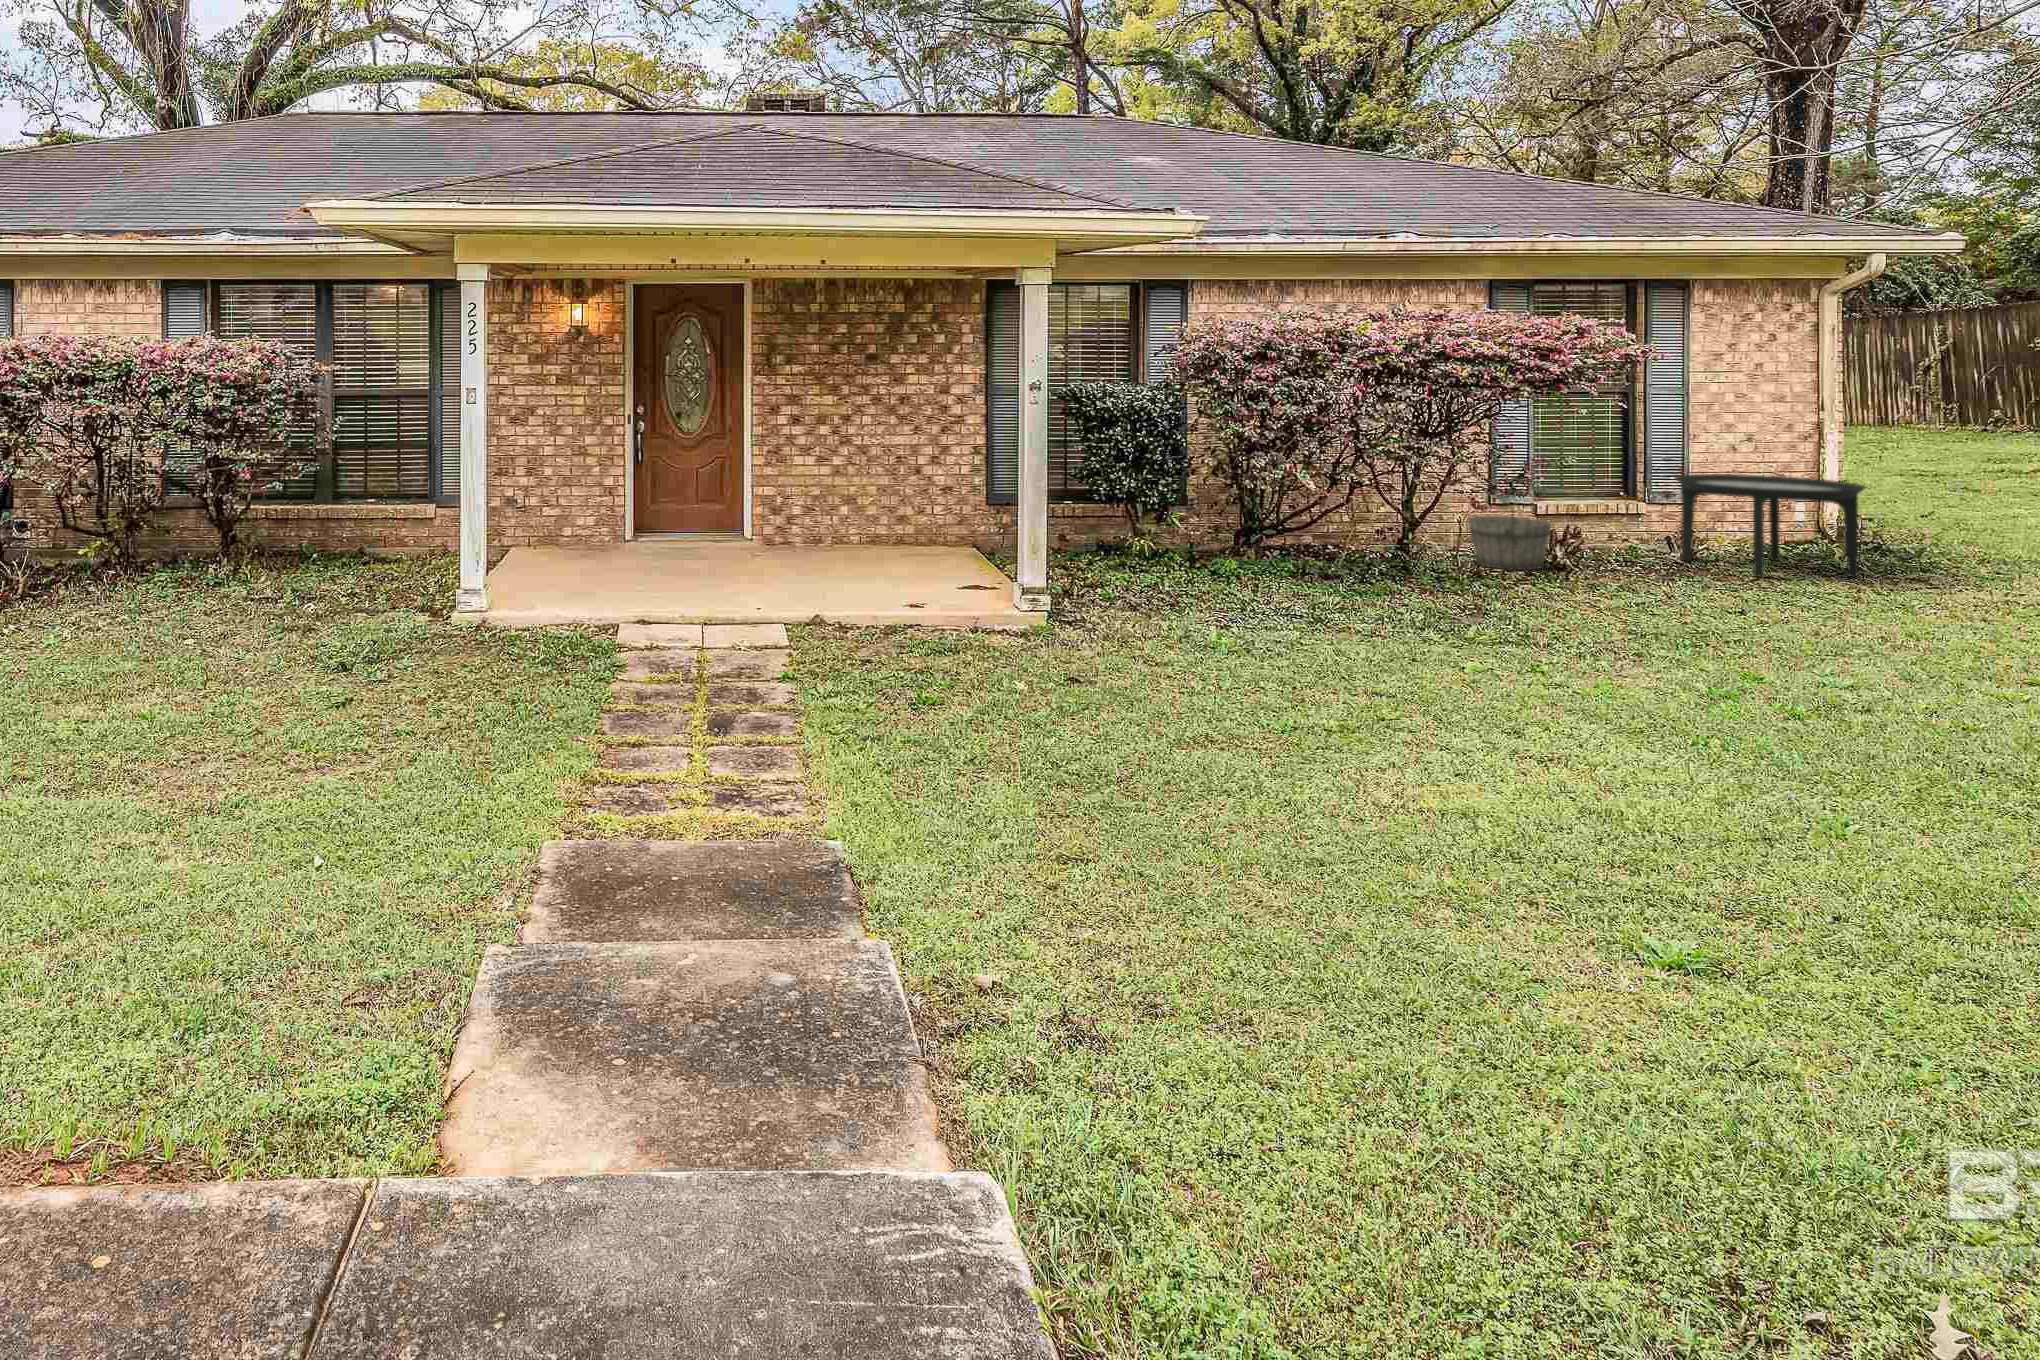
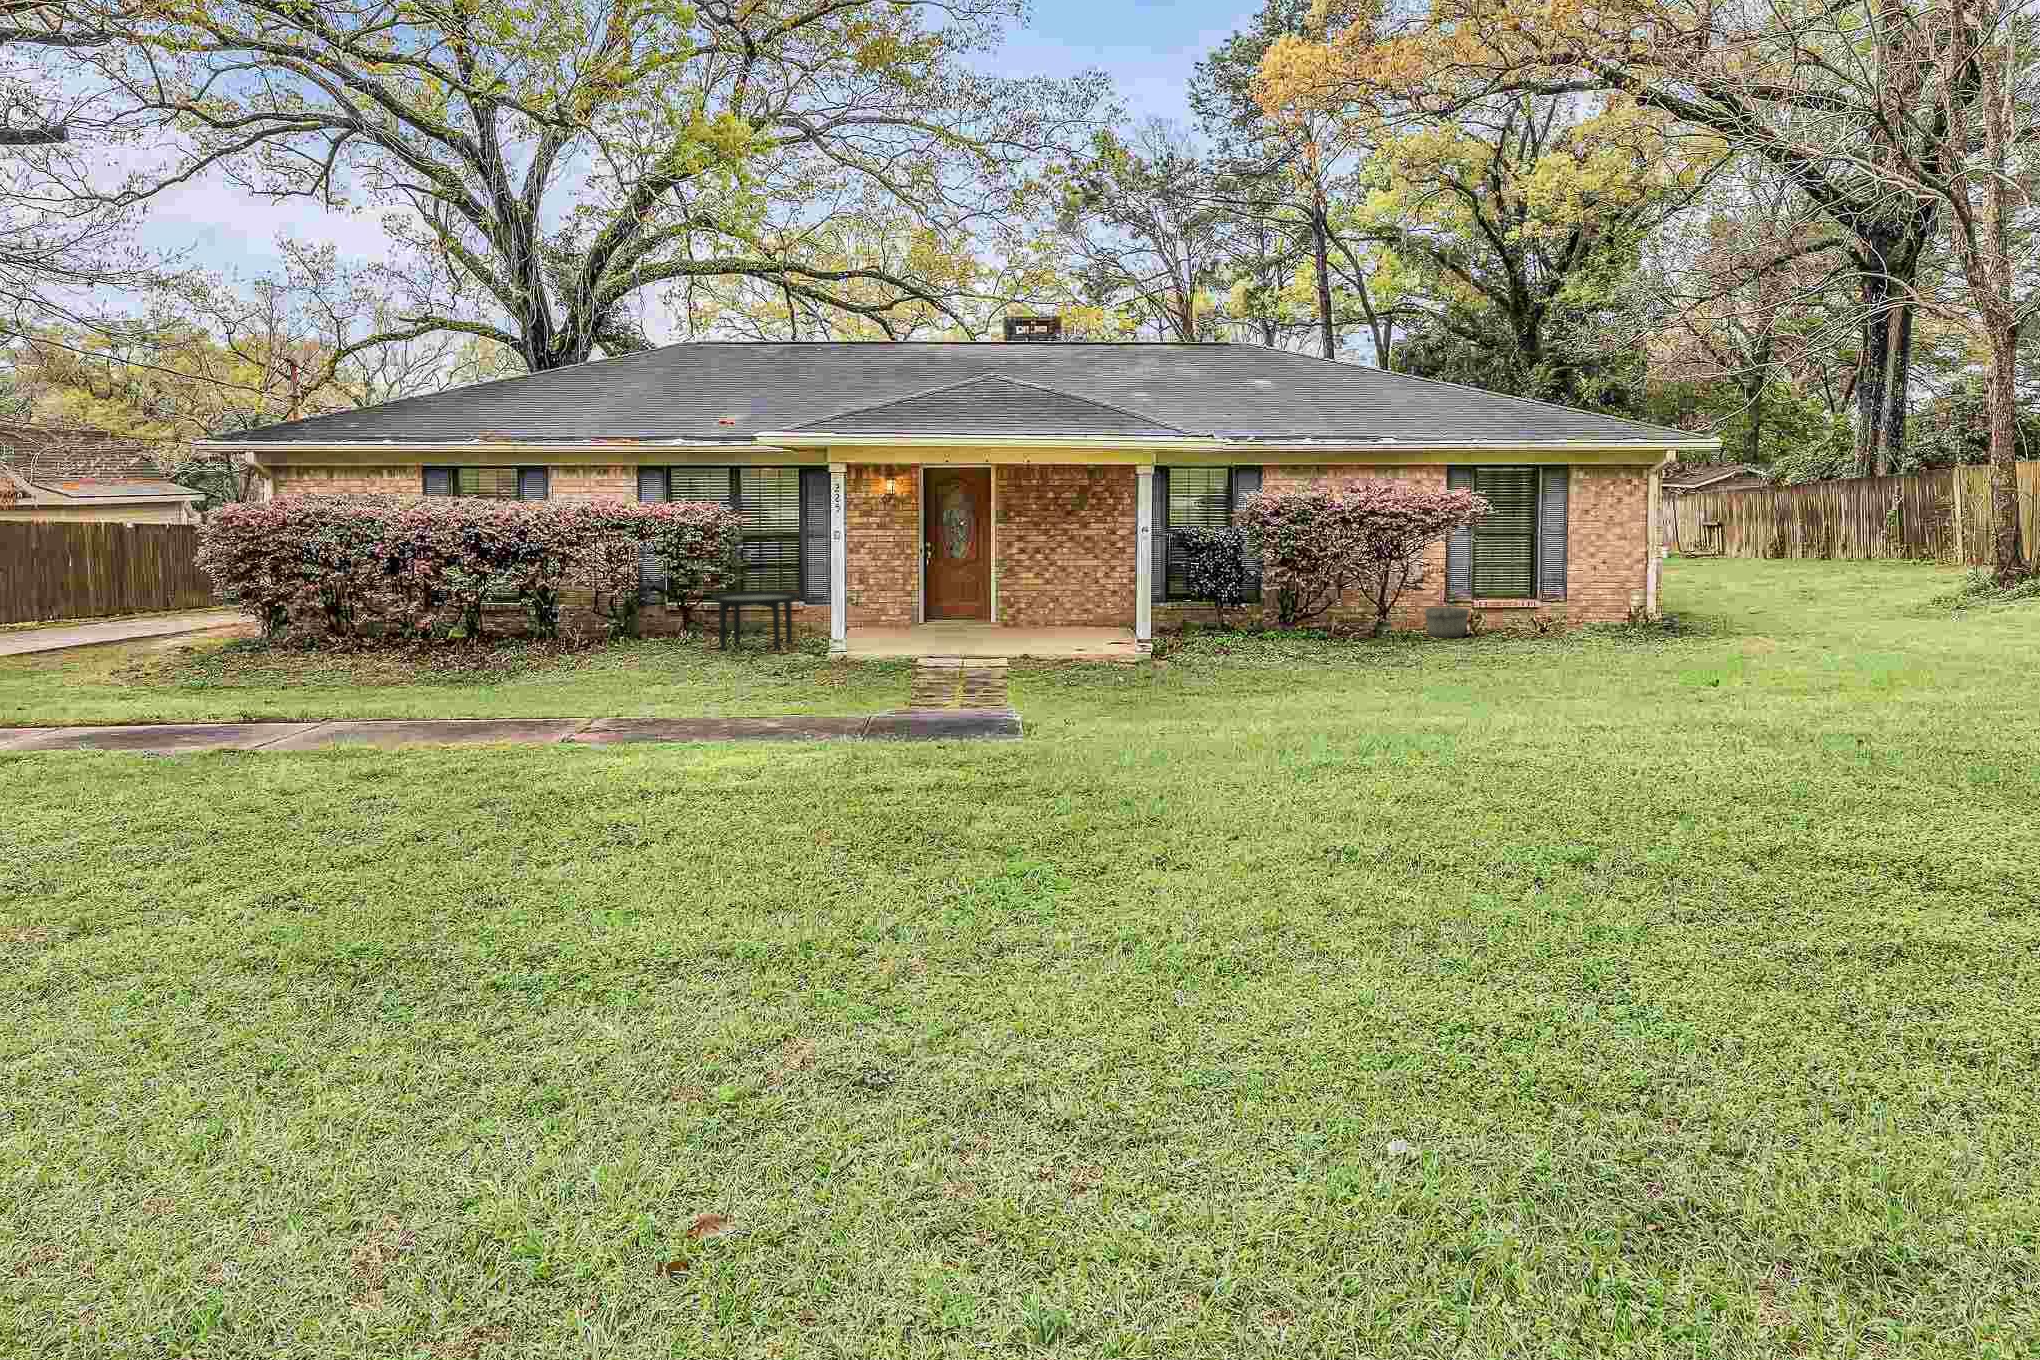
round table: present [1674,474,1866,578] -> present [712,591,800,650]

